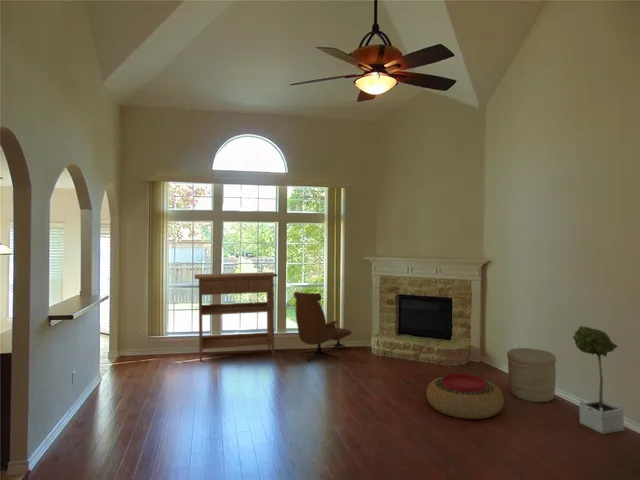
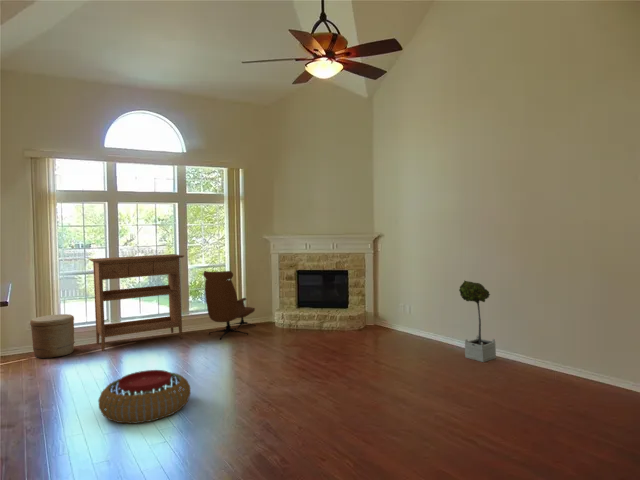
woven basket: present [507,348,556,402] -> present [30,314,75,358]
pouf: present [427,374,504,419] -> present [98,370,191,424]

